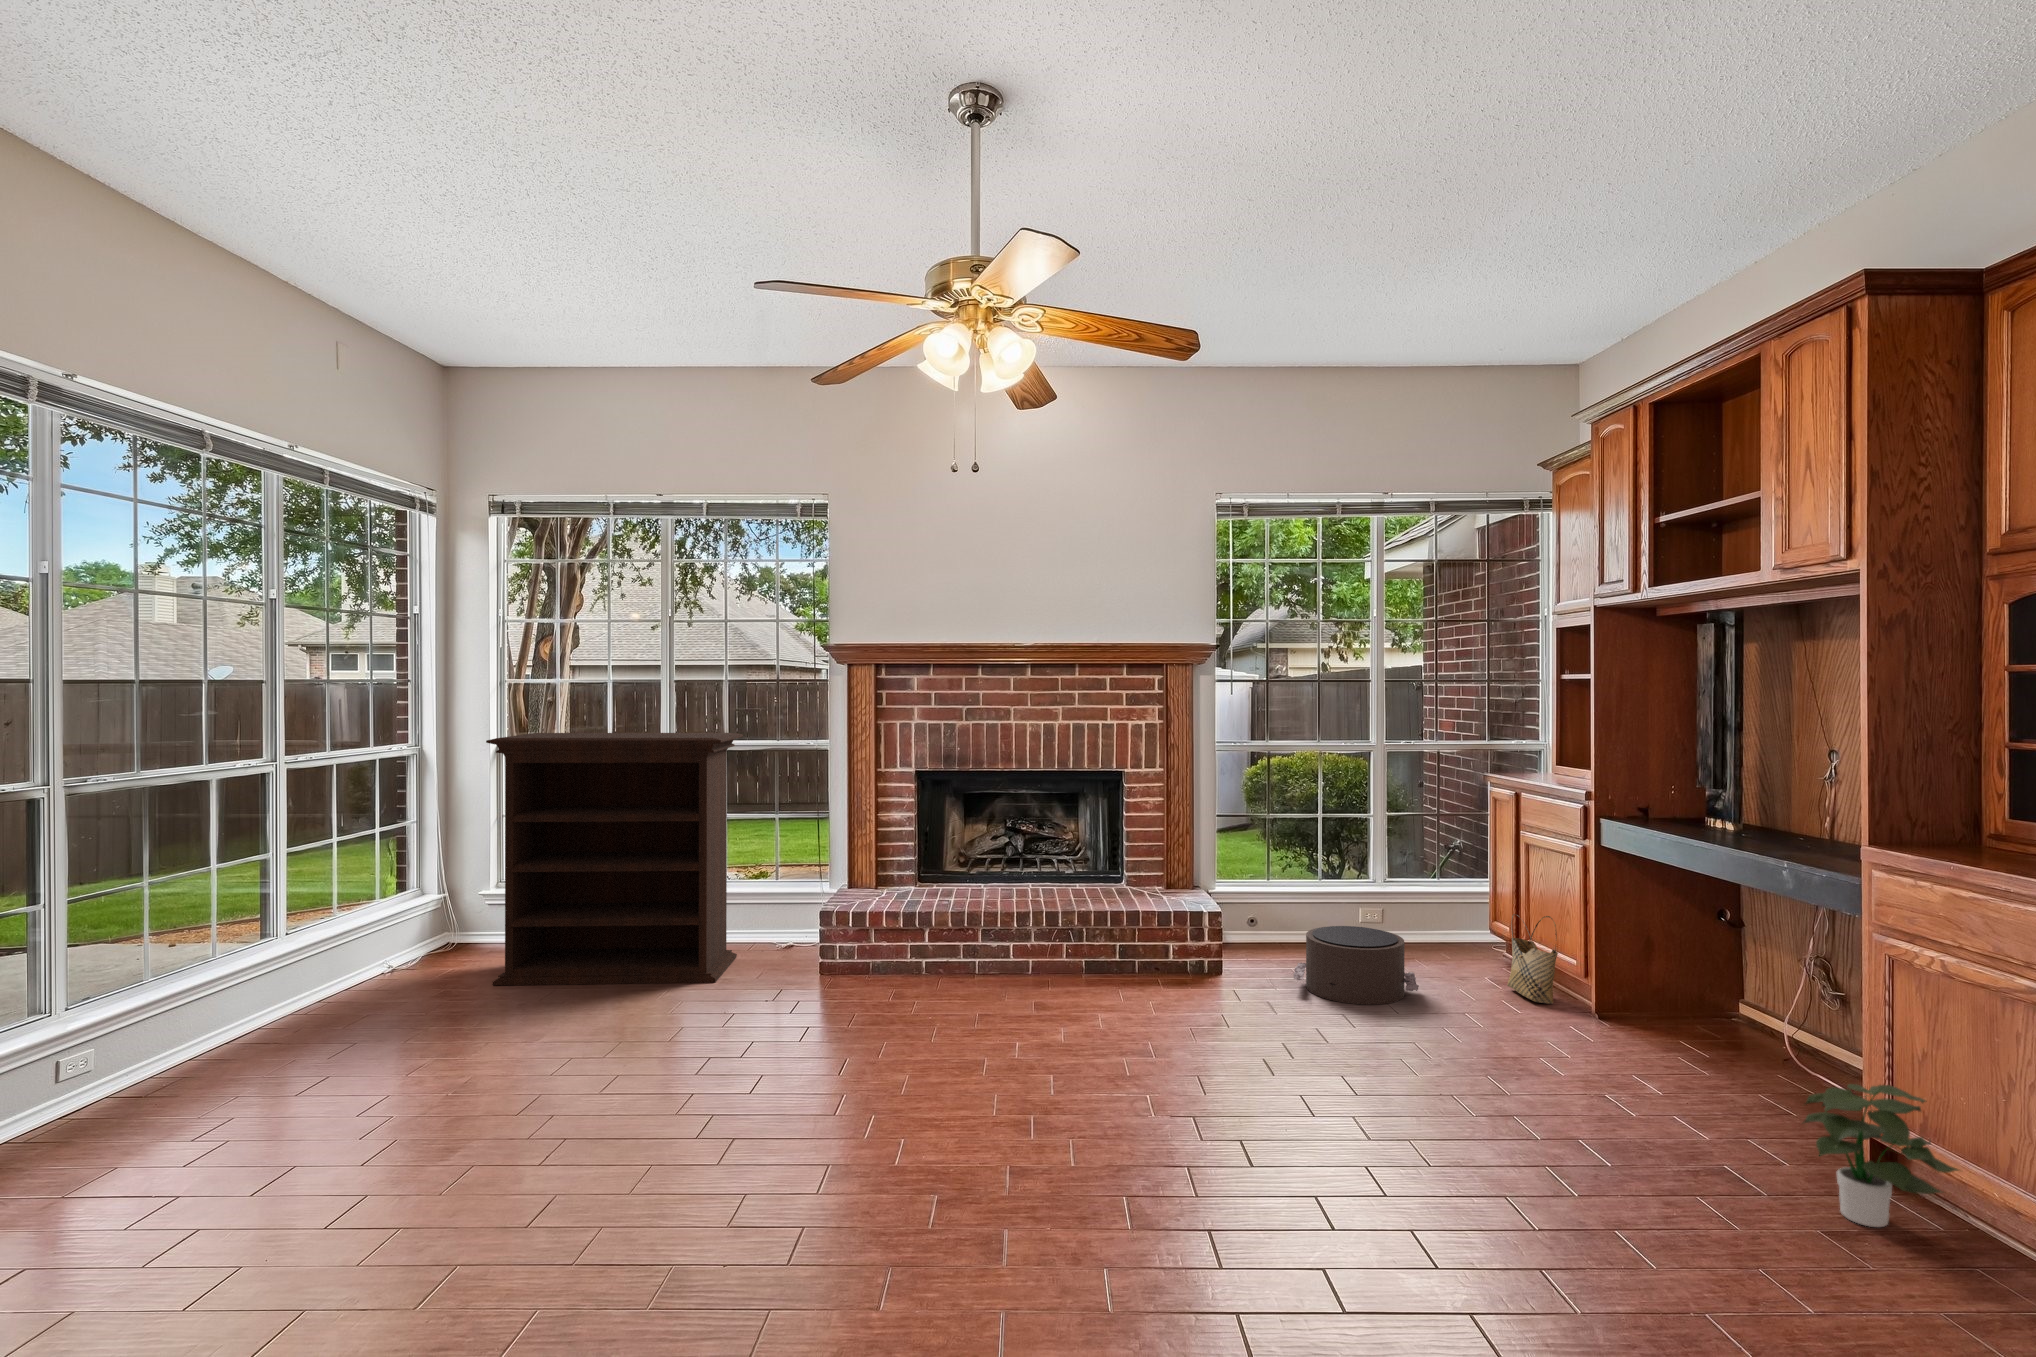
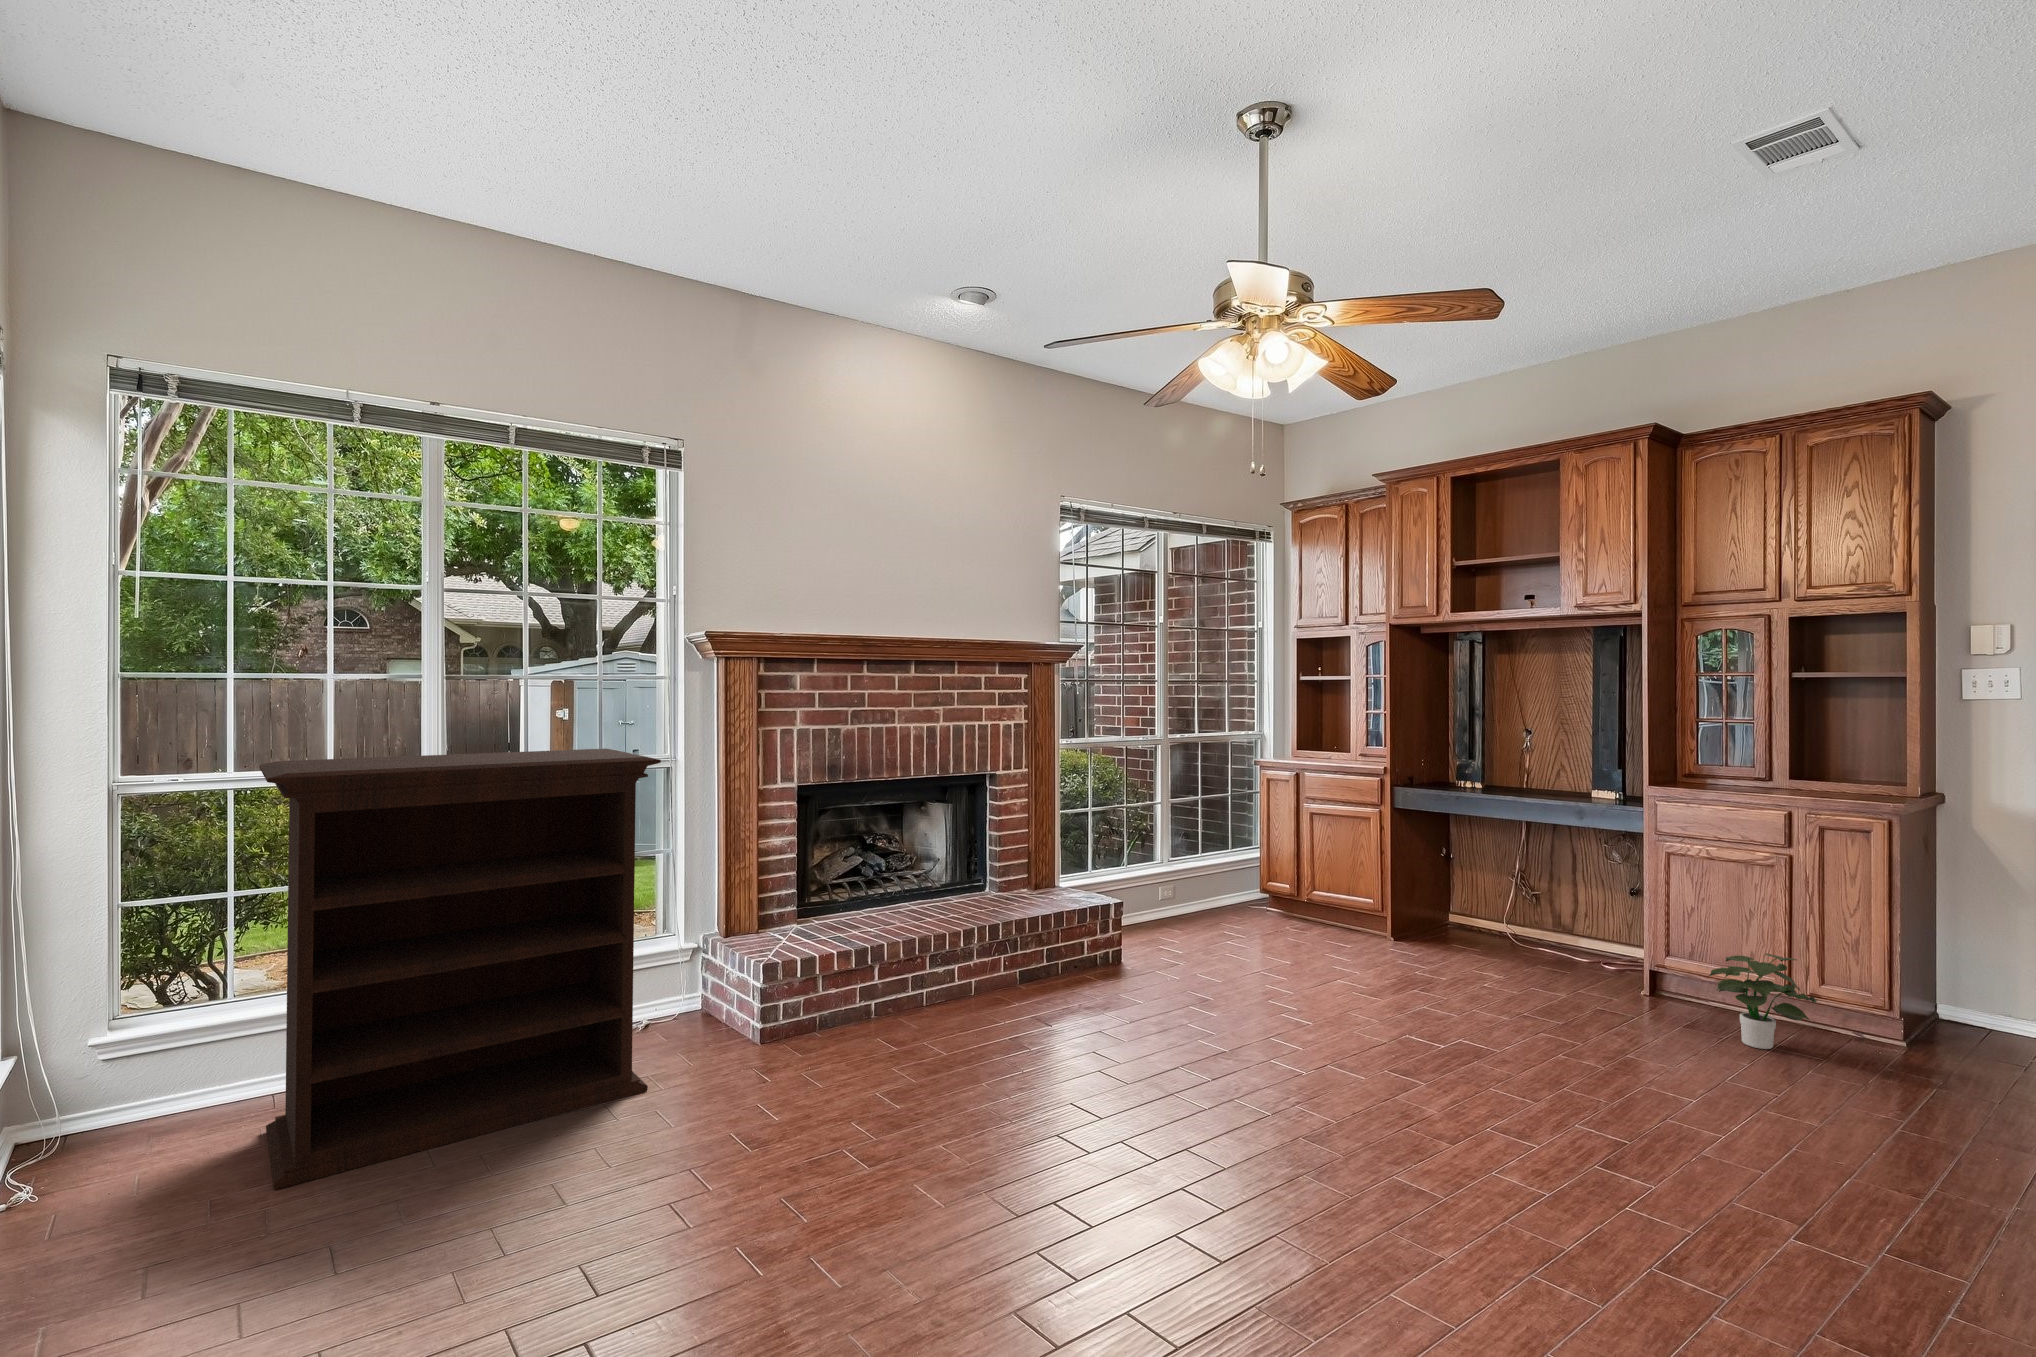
woven basket: present [1507,914,1558,1004] -> none [1319,870,1368,939]
pouf: present [1293,926,1419,1005] -> none [1187,898,1303,967]

